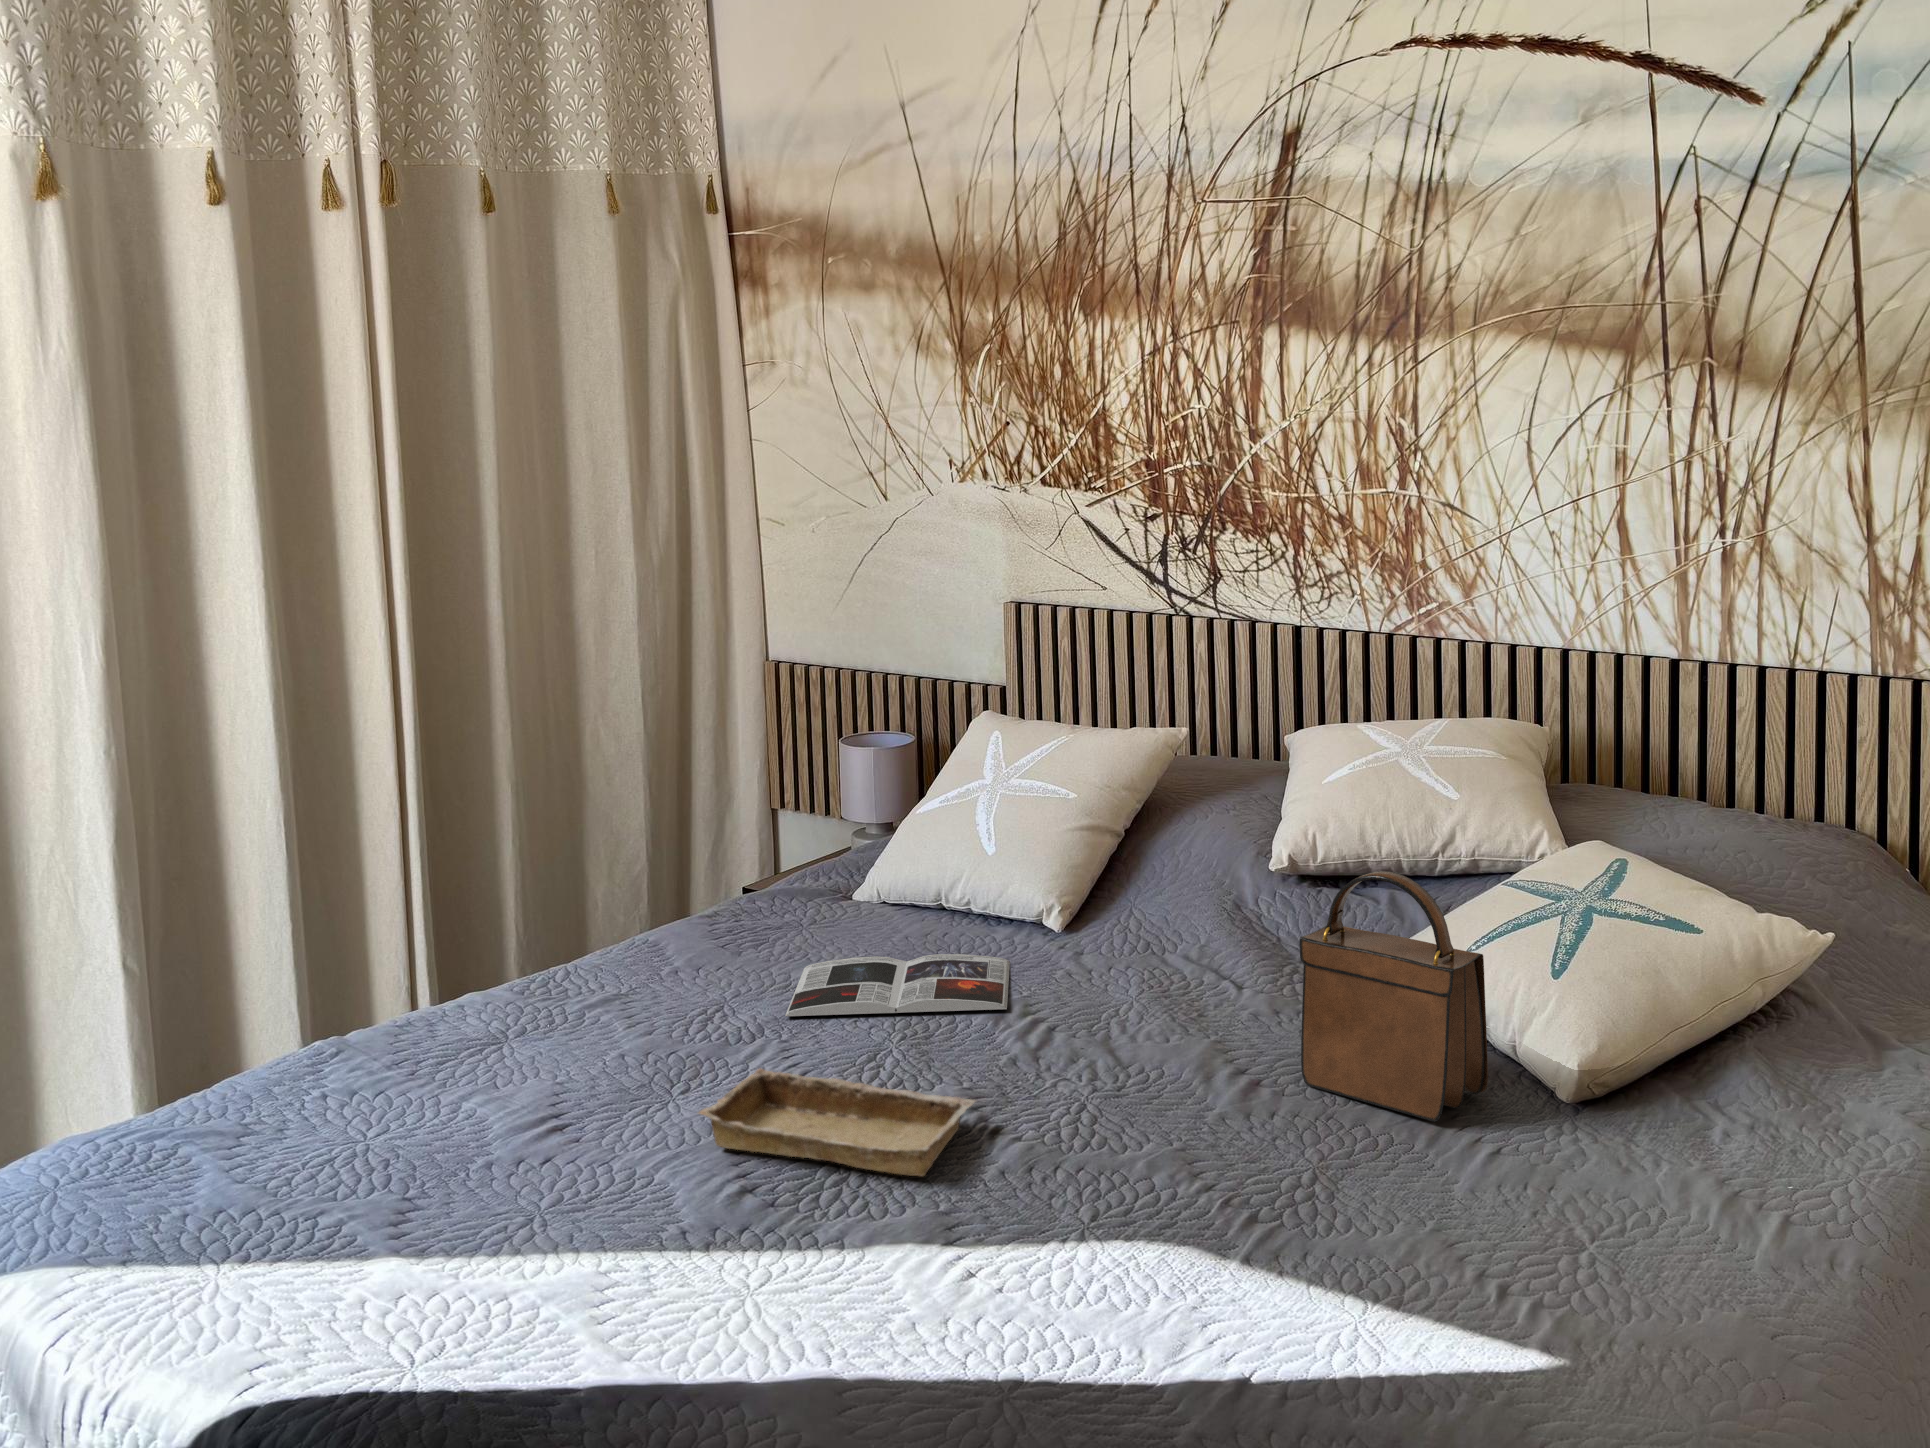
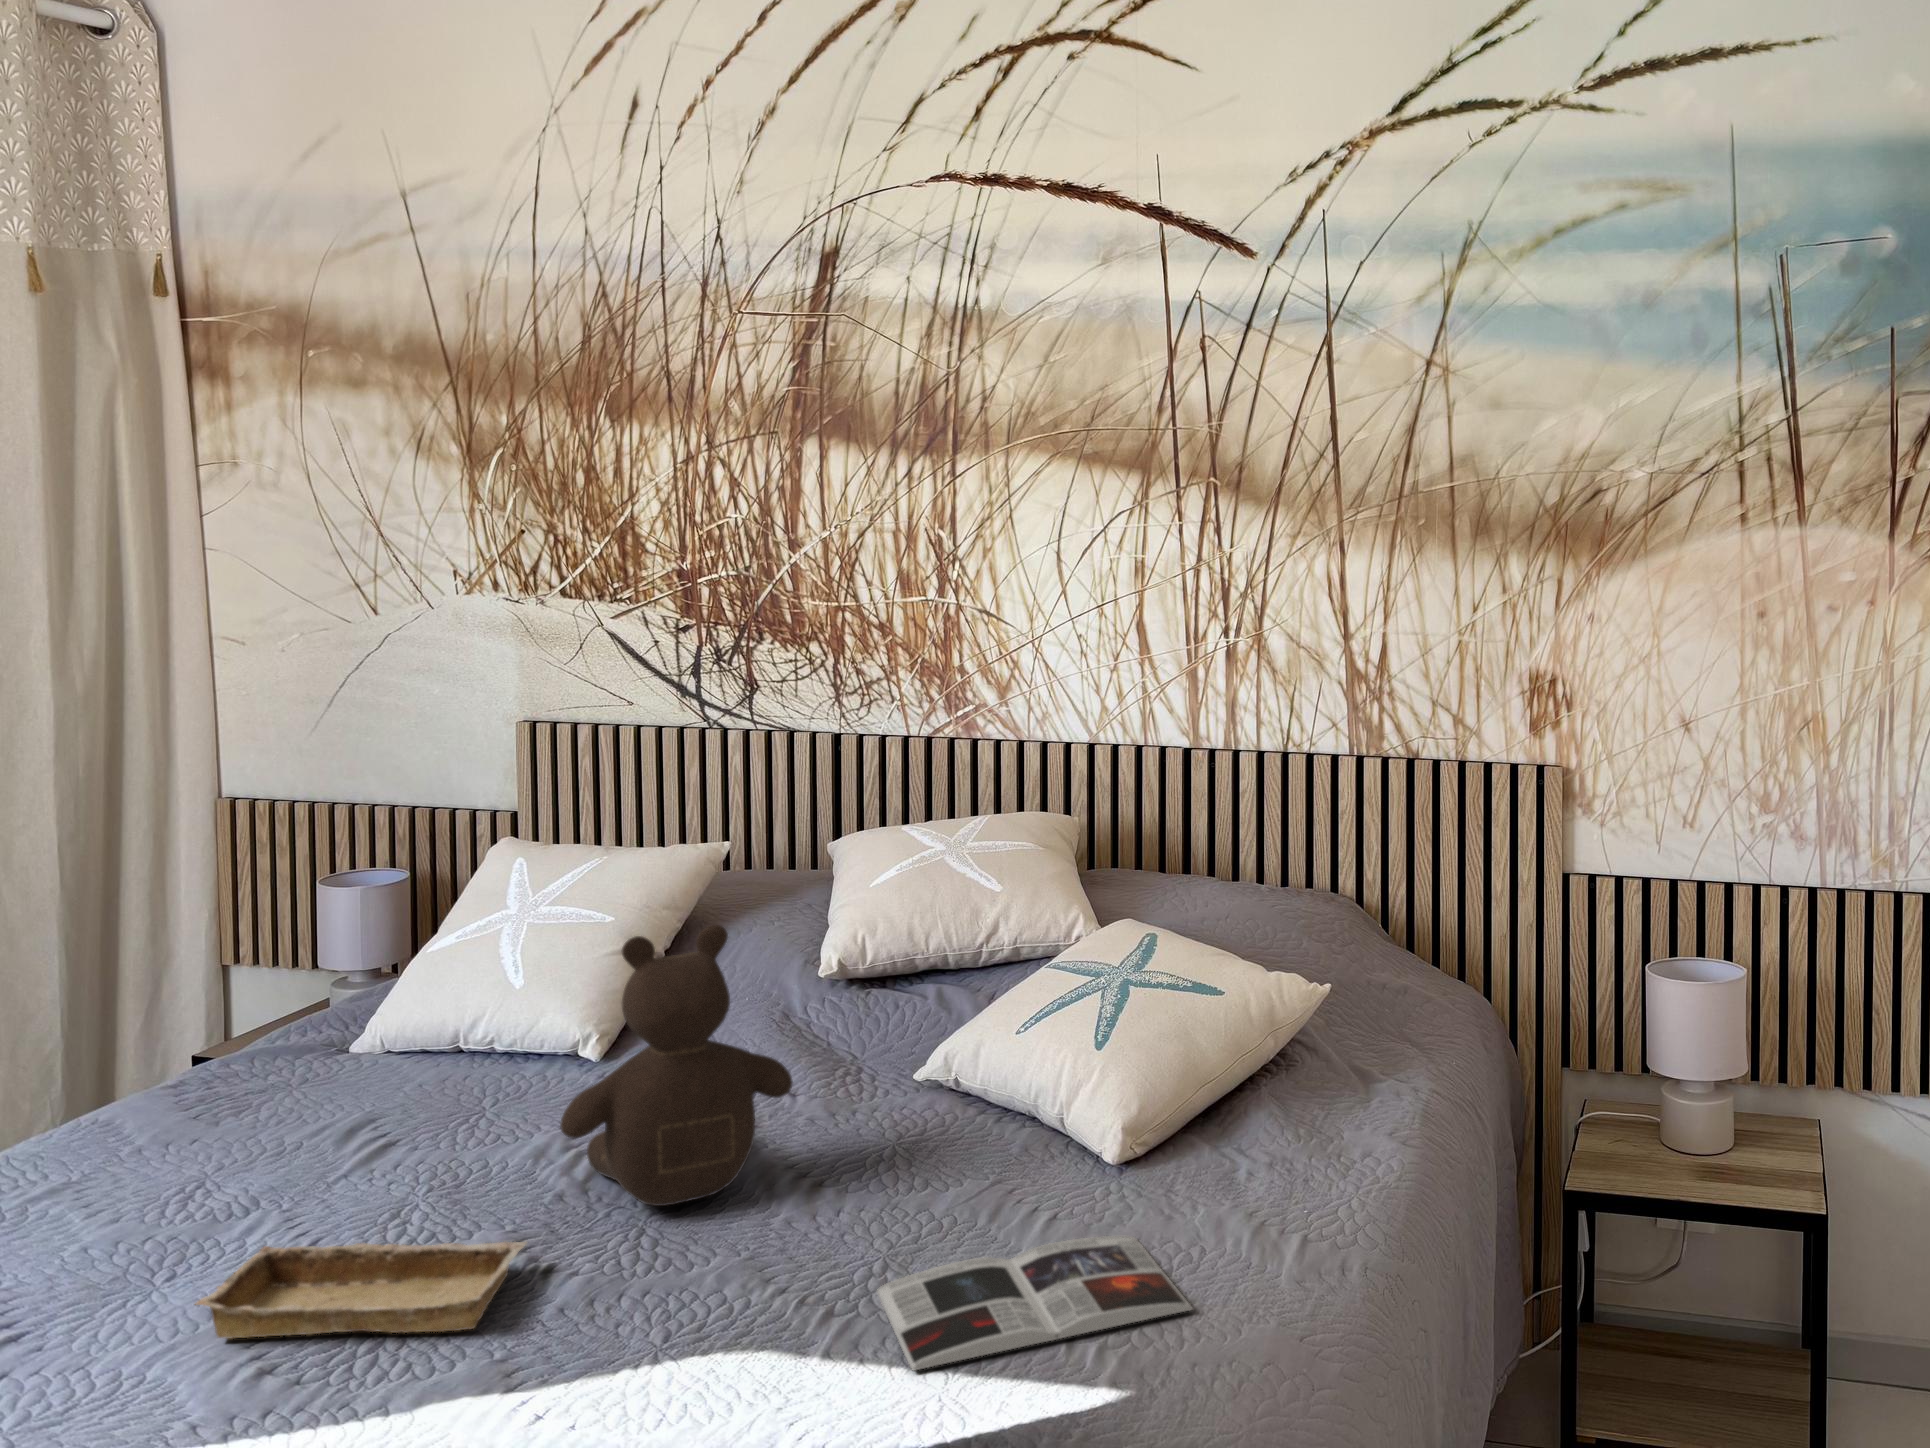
teddy bear: none [1009,813,1230,1083] -> present [560,925,793,1206]
handbag: present [1300,871,1488,1122] -> none [863,961,1041,1194]
magazine: present [785,954,1010,1017] -> present [877,1236,1193,1371]

